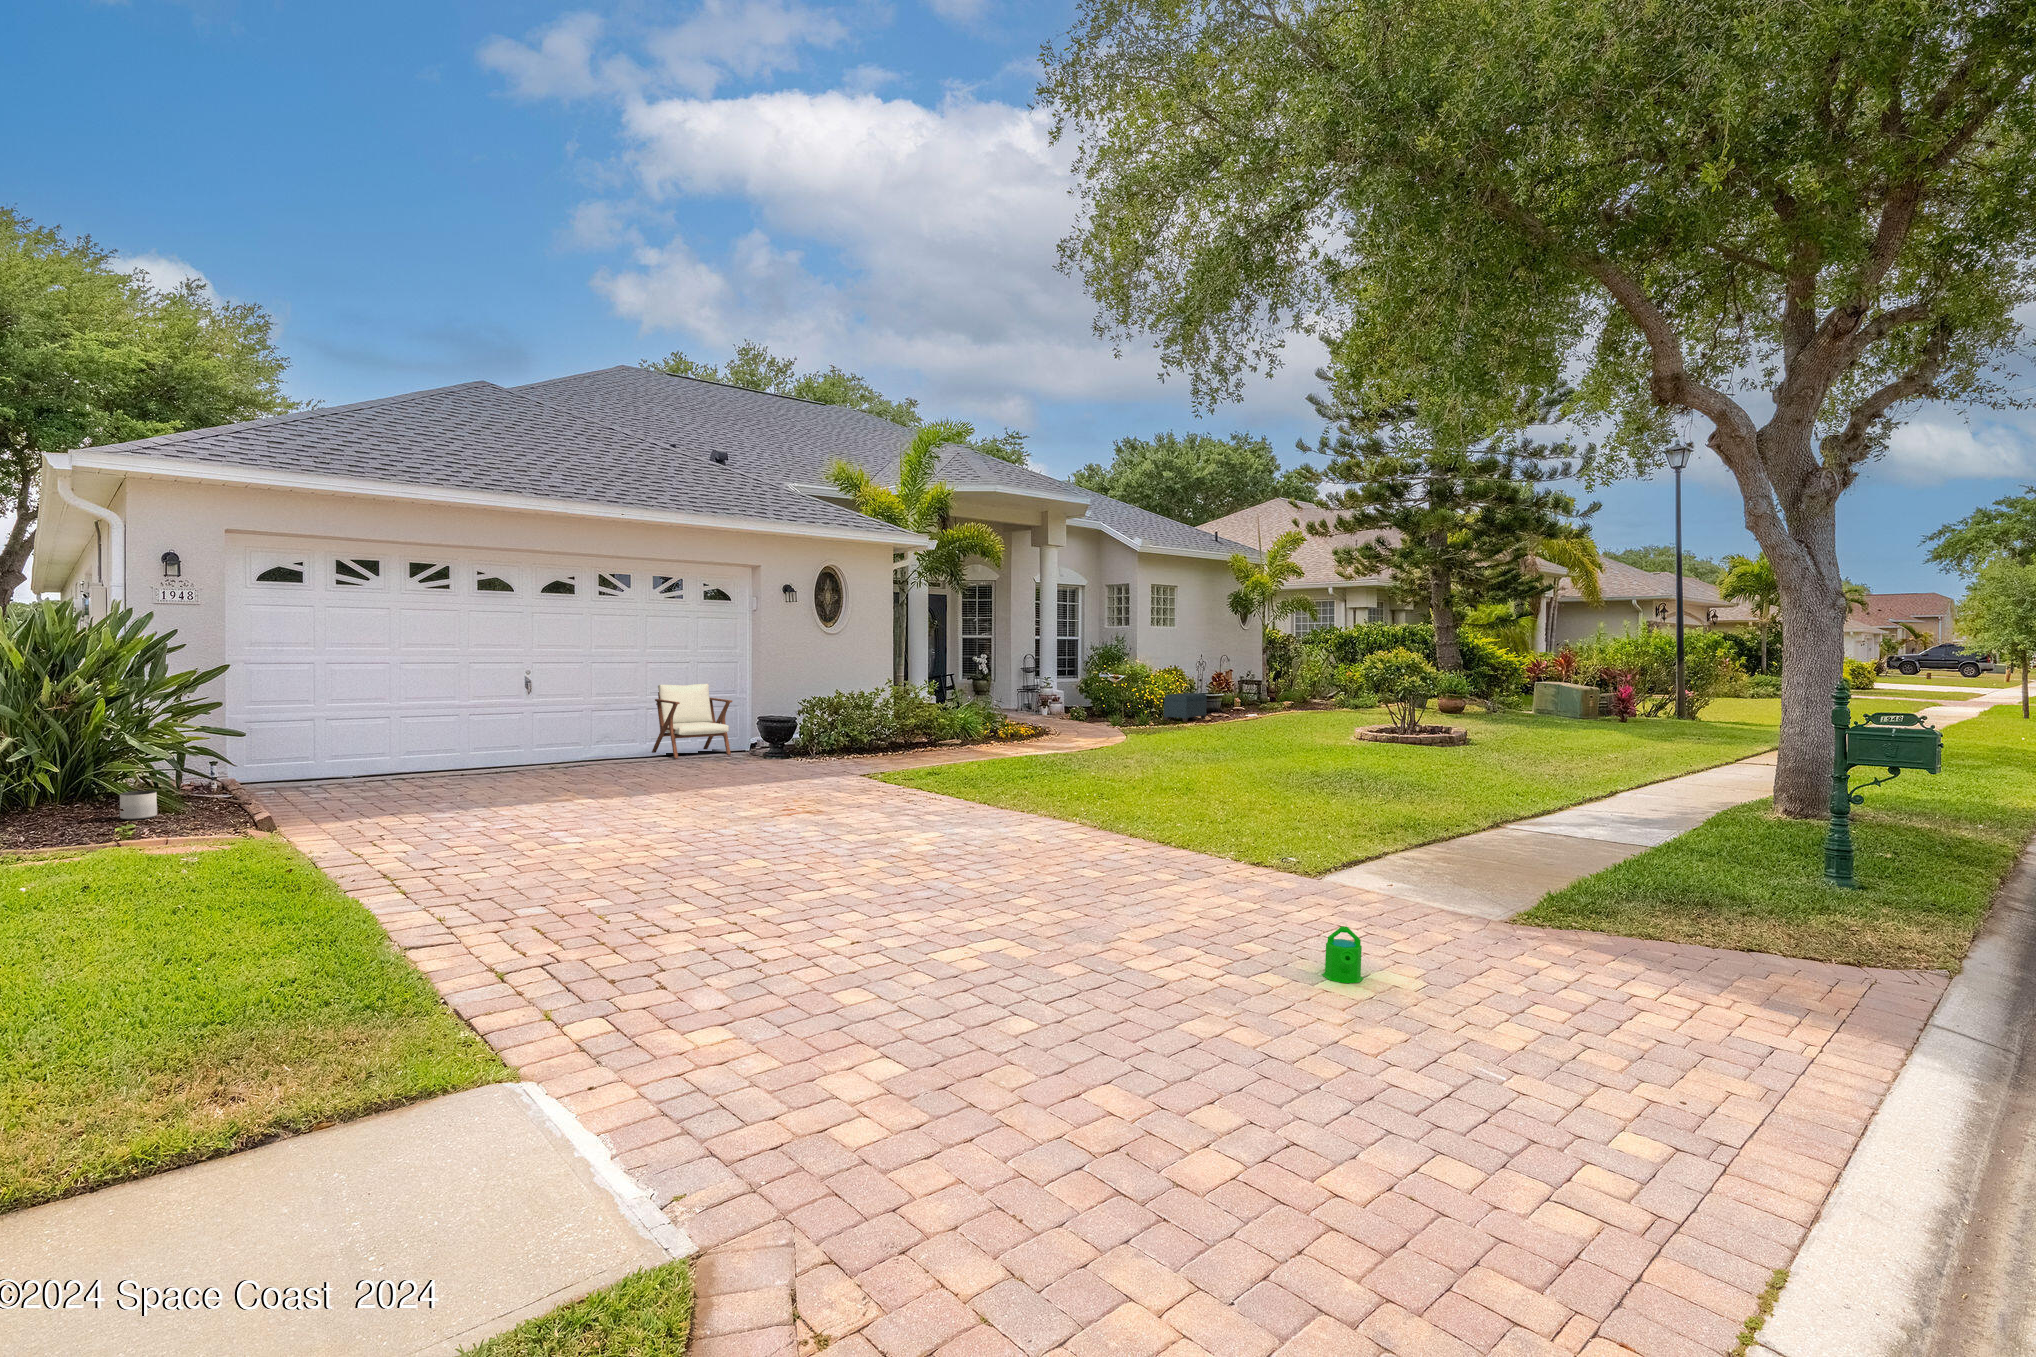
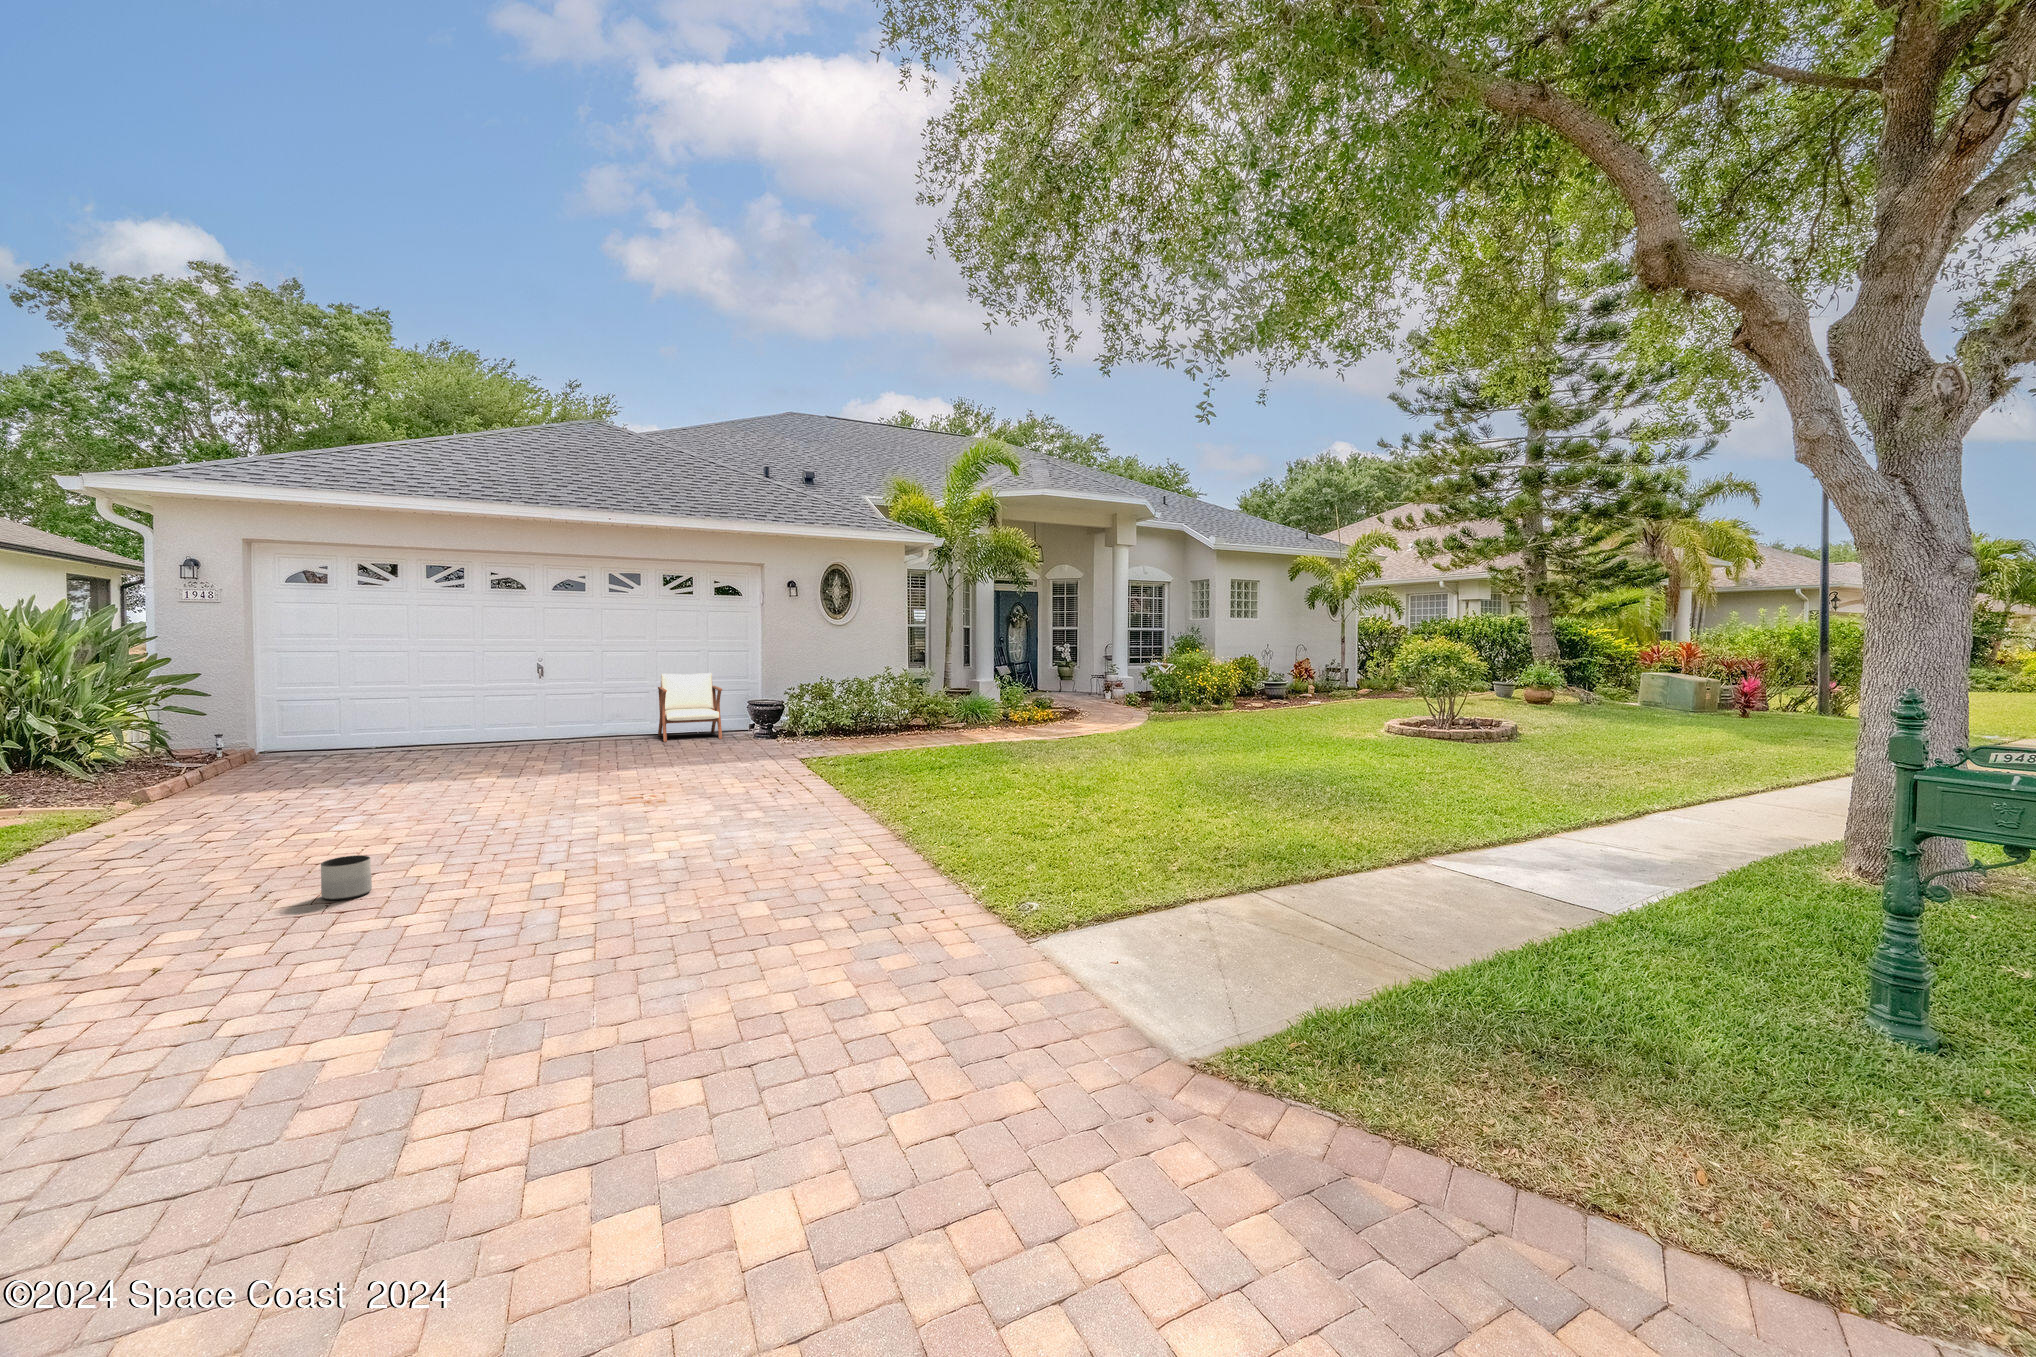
bench: present [1164,693,1207,722] -> none [1208,683,1256,712]
planter: present [120,791,157,820] -> present [321,855,372,900]
watering can: present [1322,926,1363,983] -> none [707,1076,797,1178]

